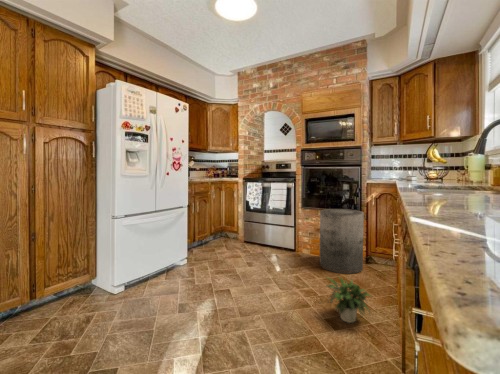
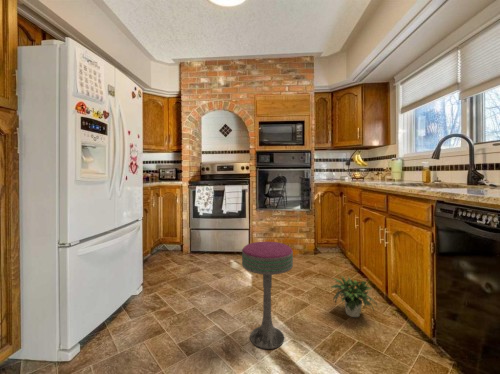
trash can: present [320,209,364,274] -> none [282,209,322,269]
bar stool: none [222,231,268,324] -> present [242,242,293,349]

